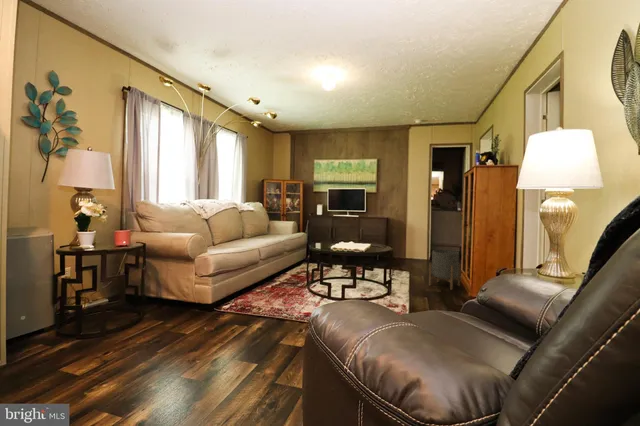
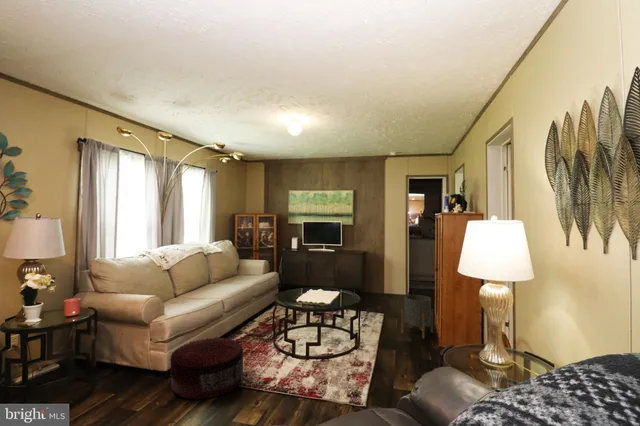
pouf: none [215,276,283,327] -> present [170,337,244,399]

